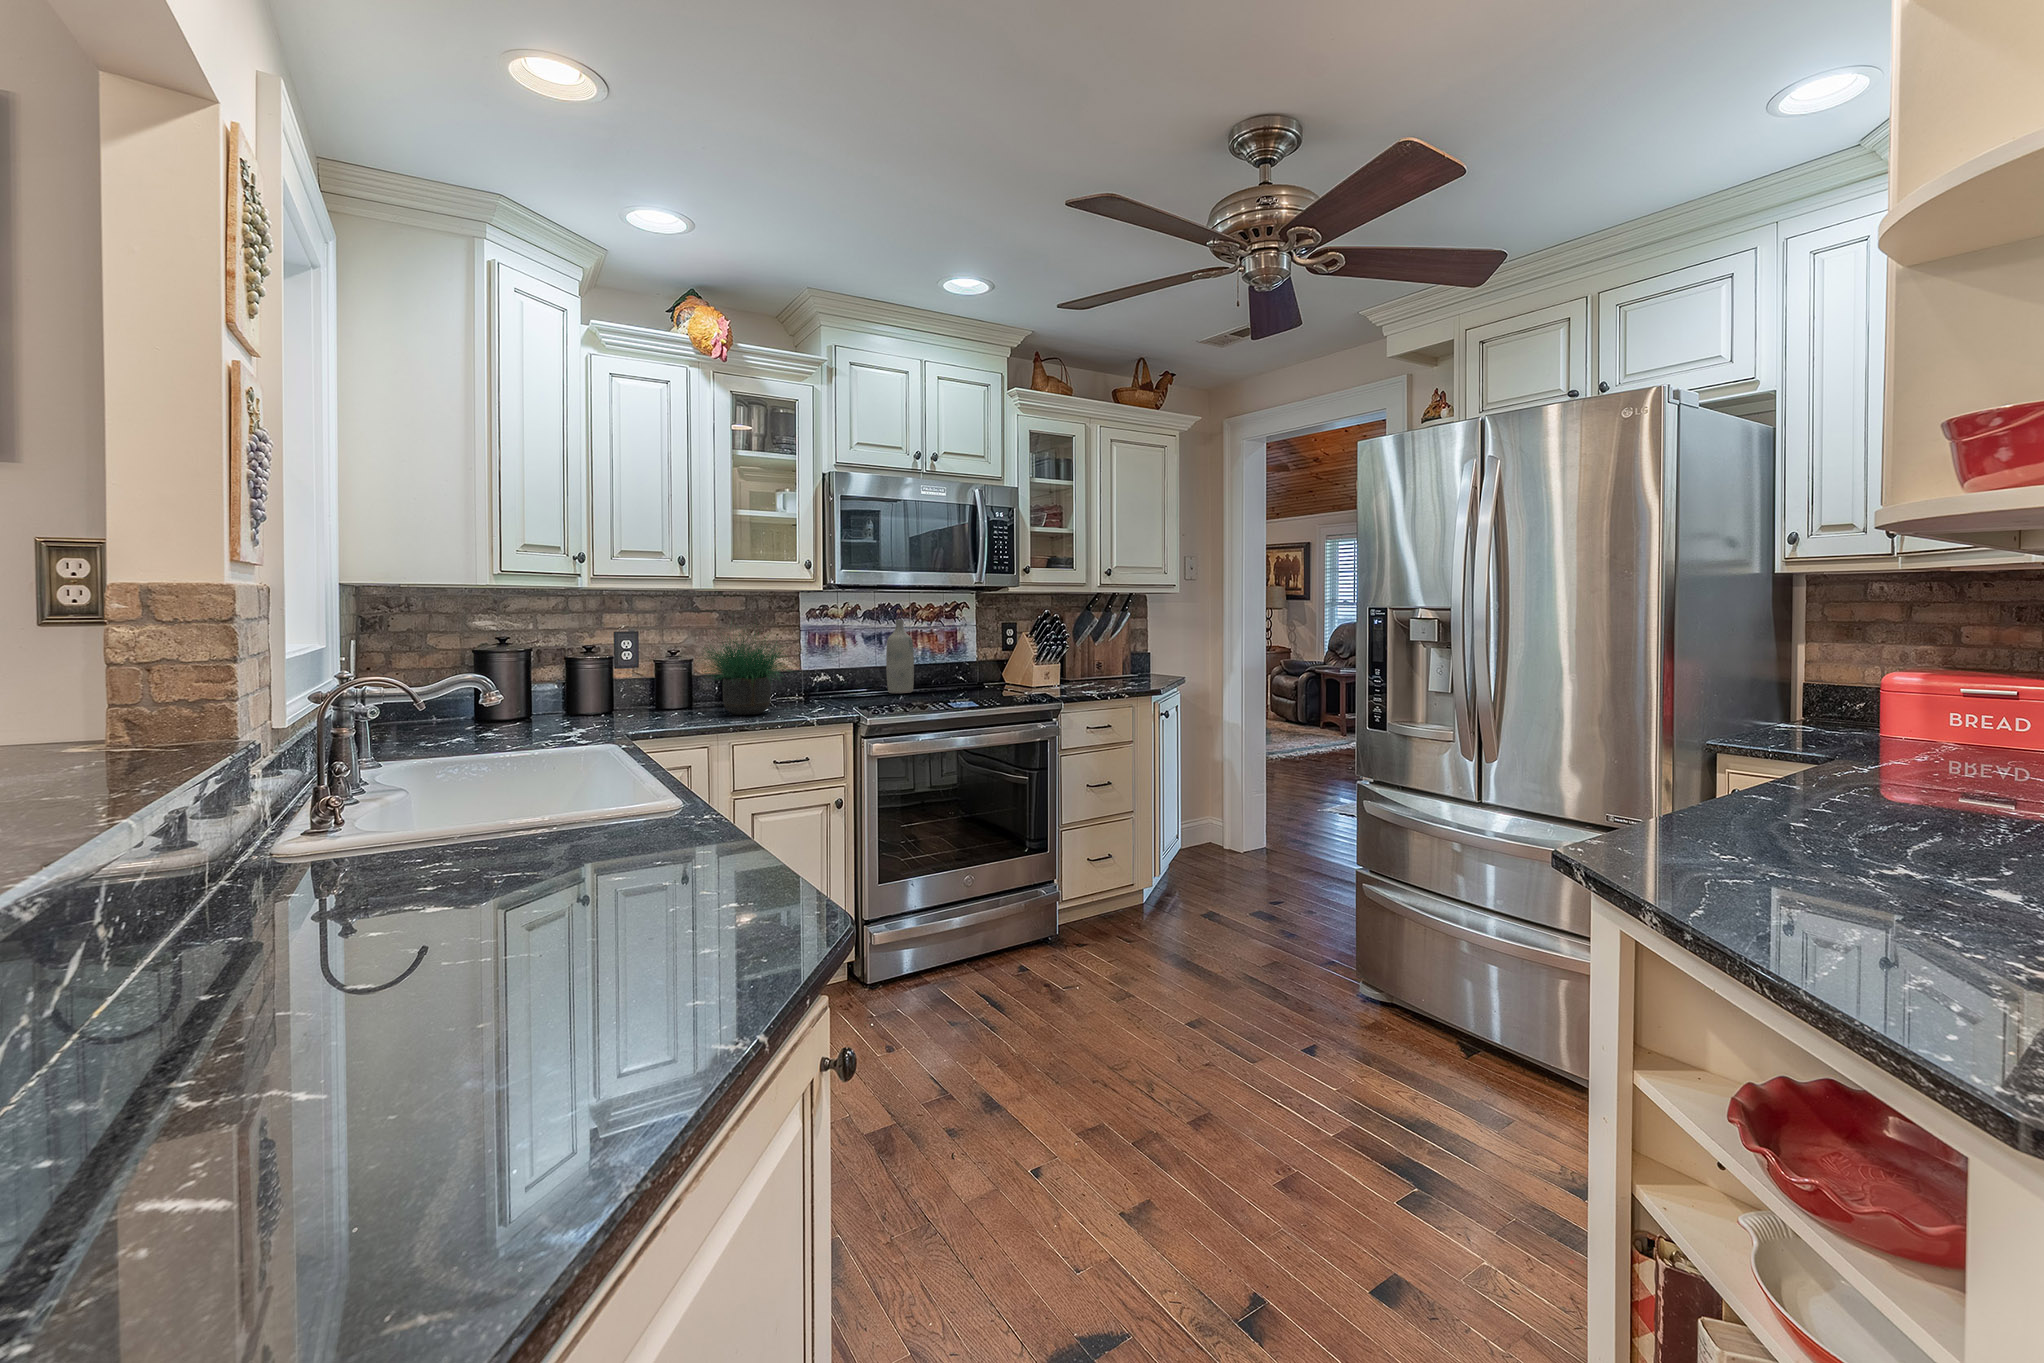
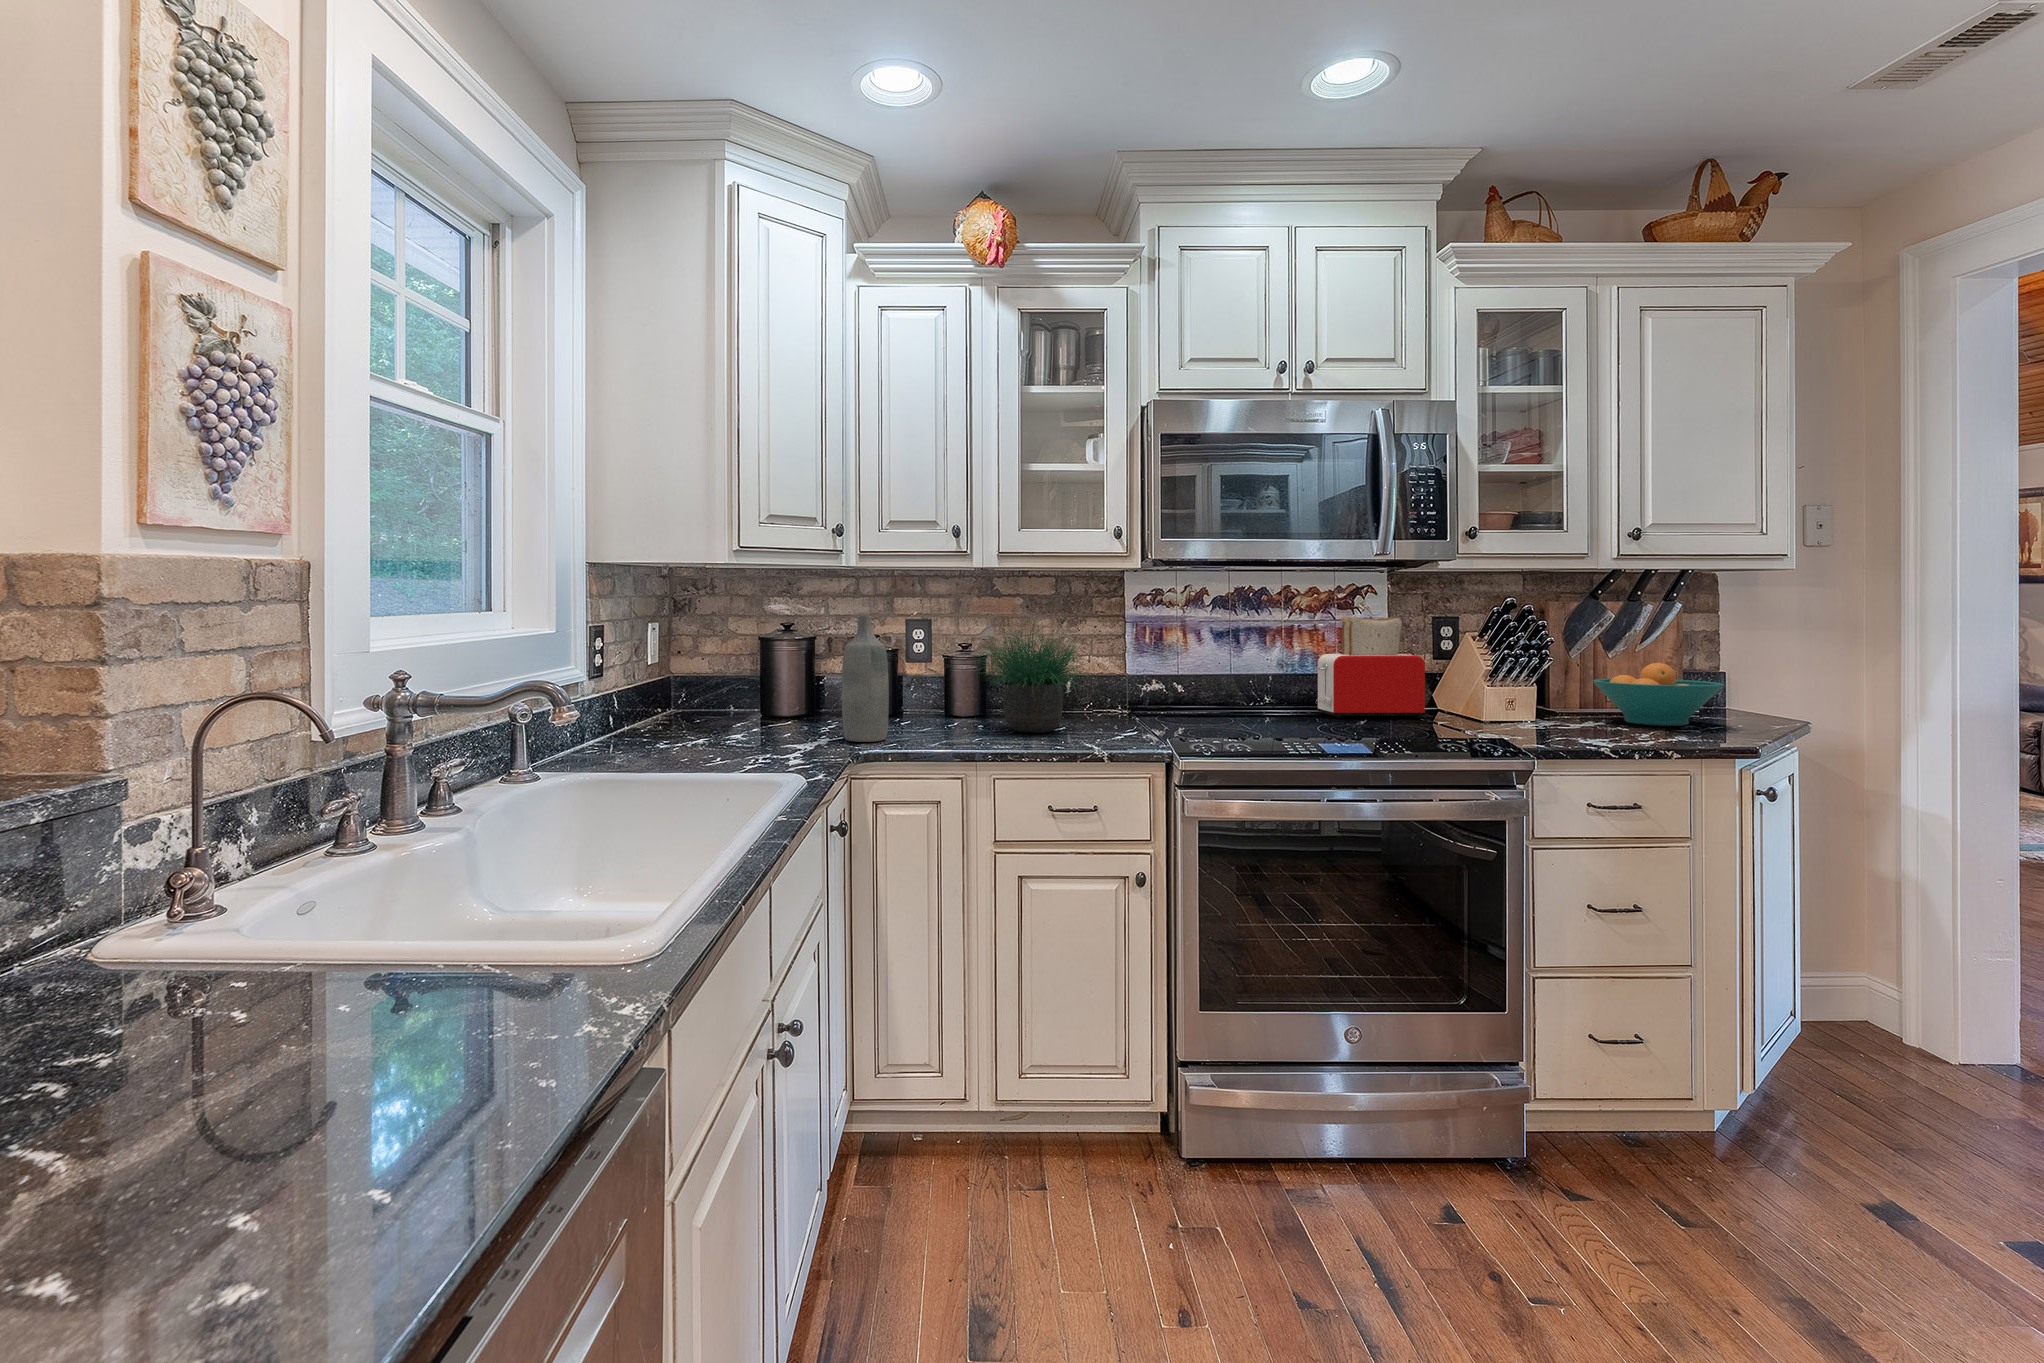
bottle: present [886,620,914,693] -> present [842,616,889,742]
toaster: none [934,624,1000,691] -> present [1316,617,1425,718]
fruit bowl: none [1088,648,1150,685] -> present [1593,663,1724,726]

